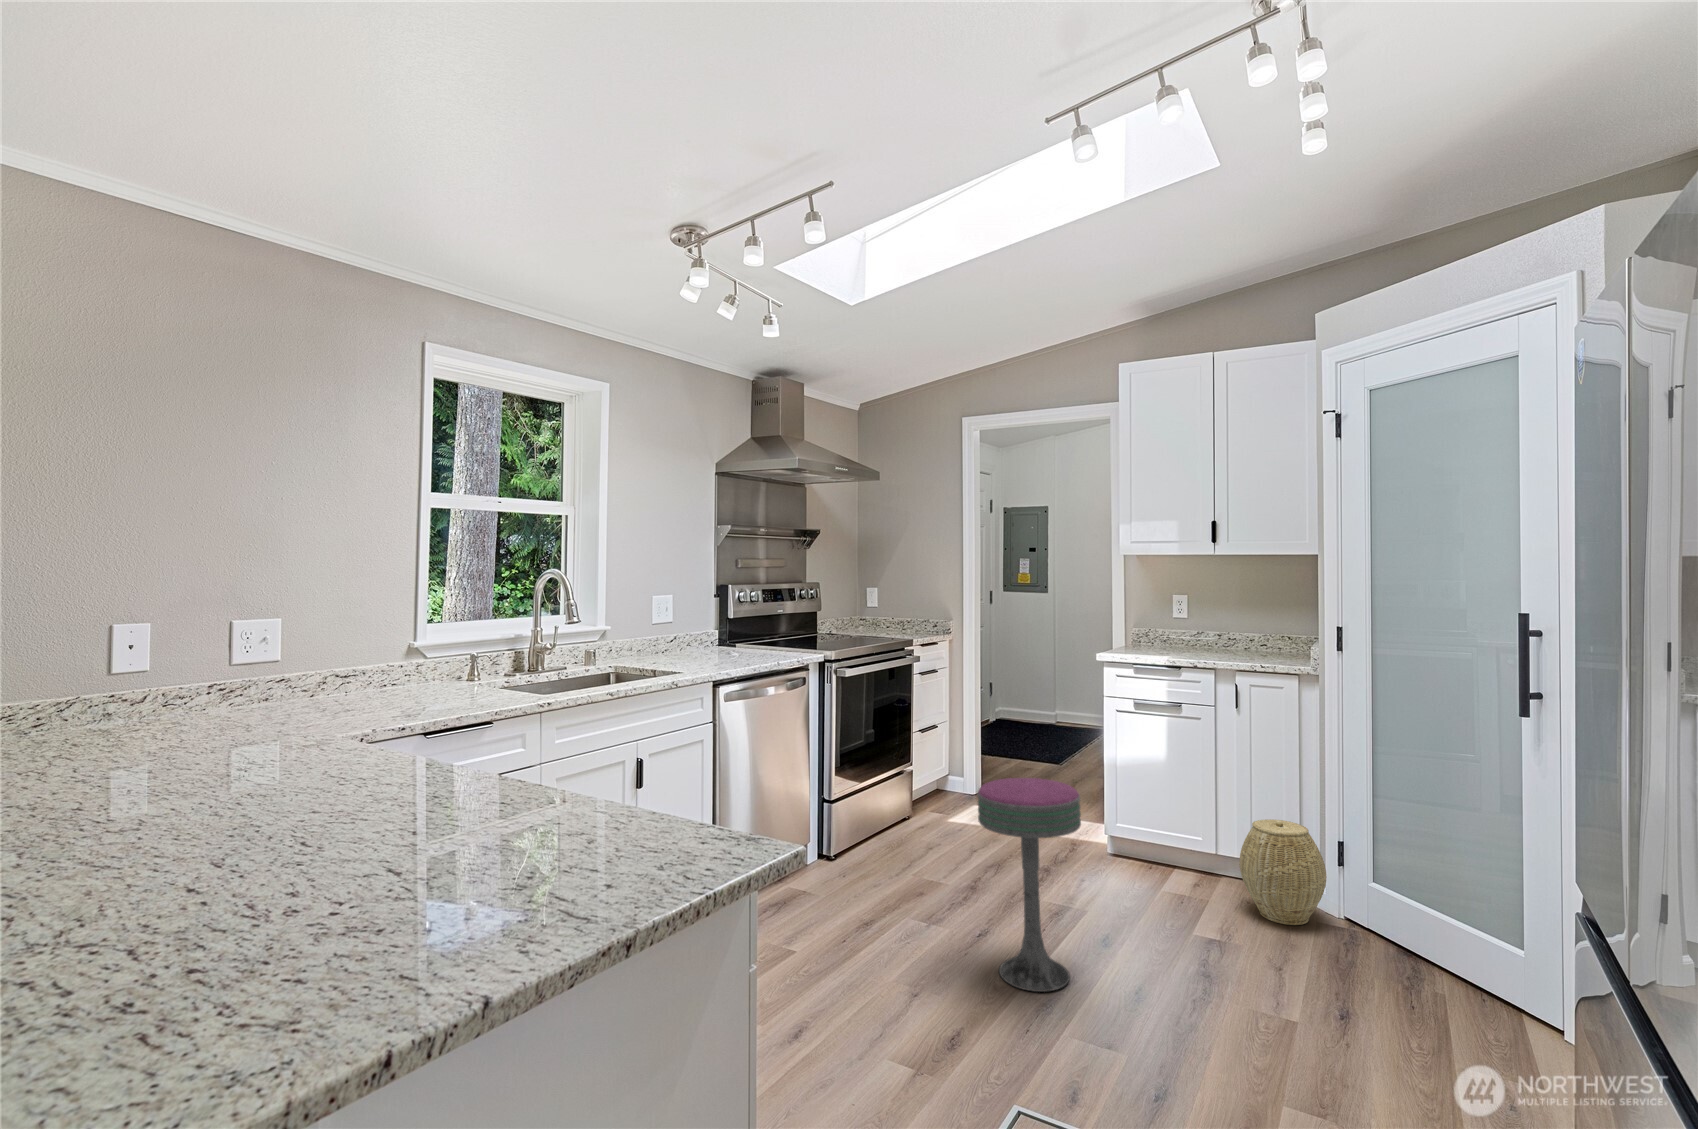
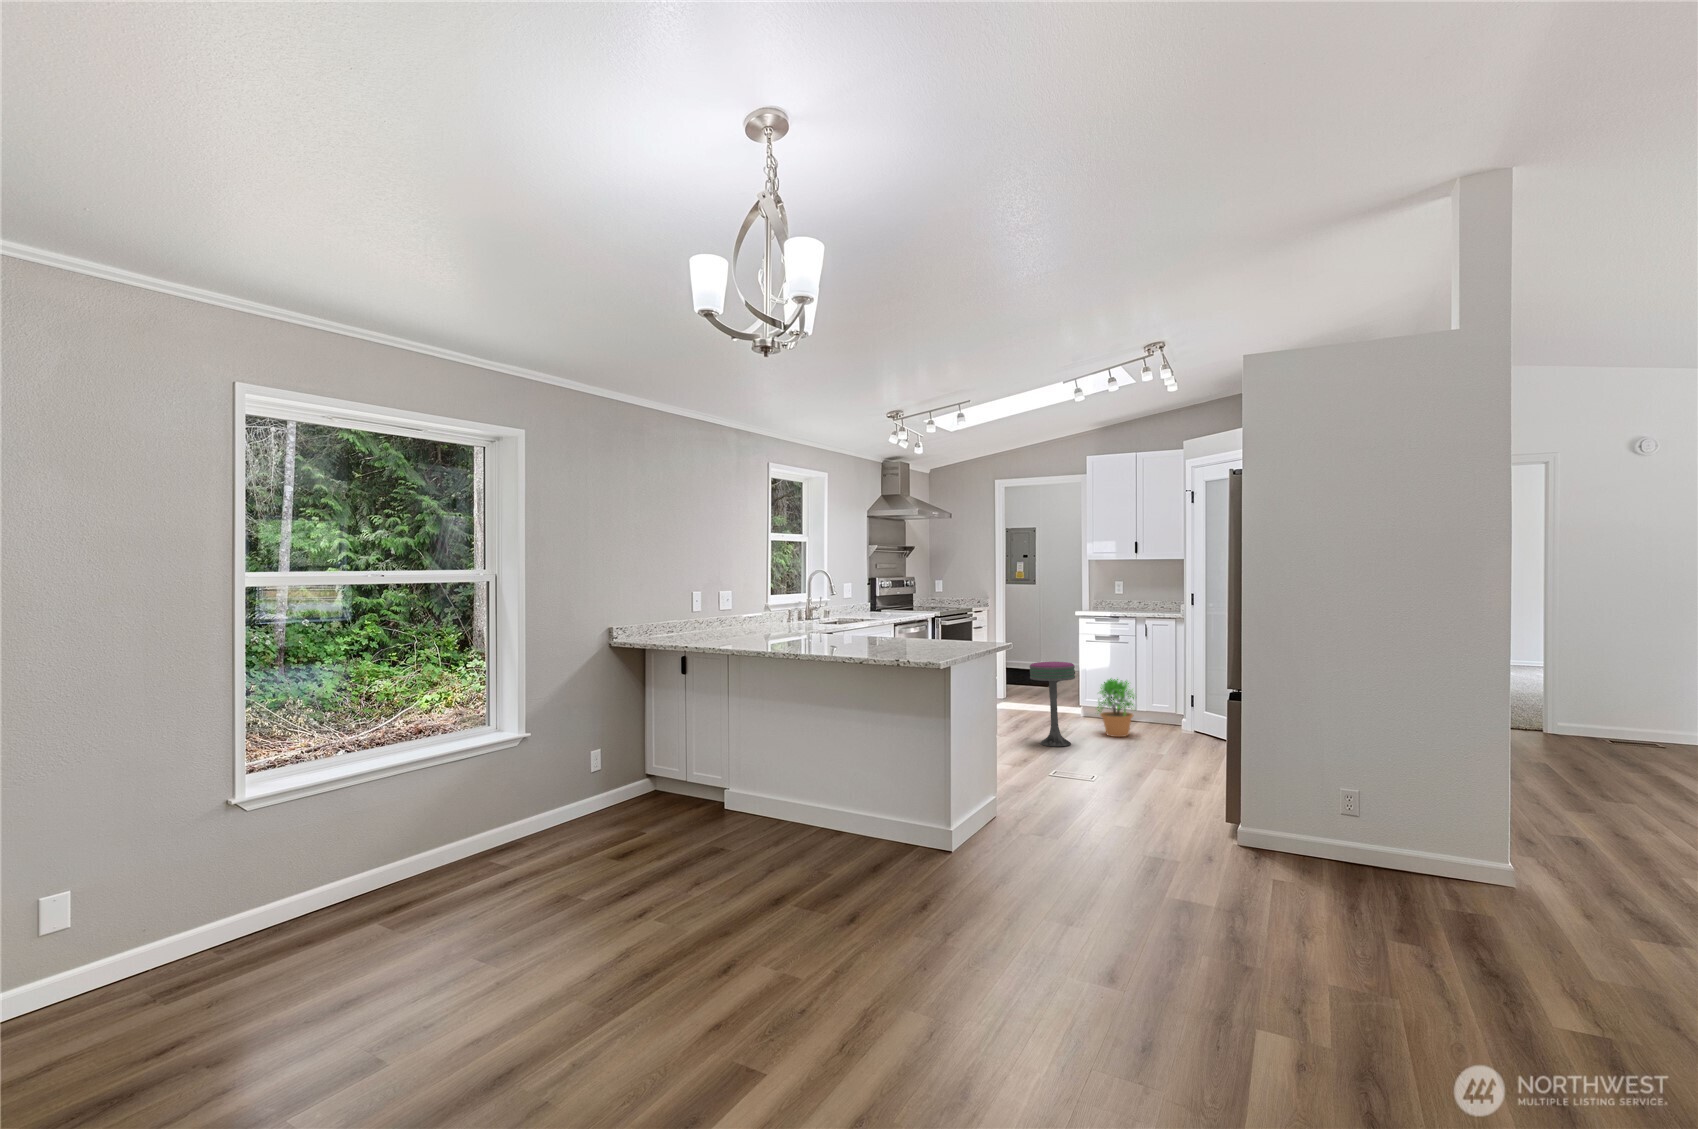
potted plant: none [1130,809,1226,947] -> present [1097,678,1134,737]
woven basket: present [1239,819,1327,925] -> none [1146,685,1184,731]

